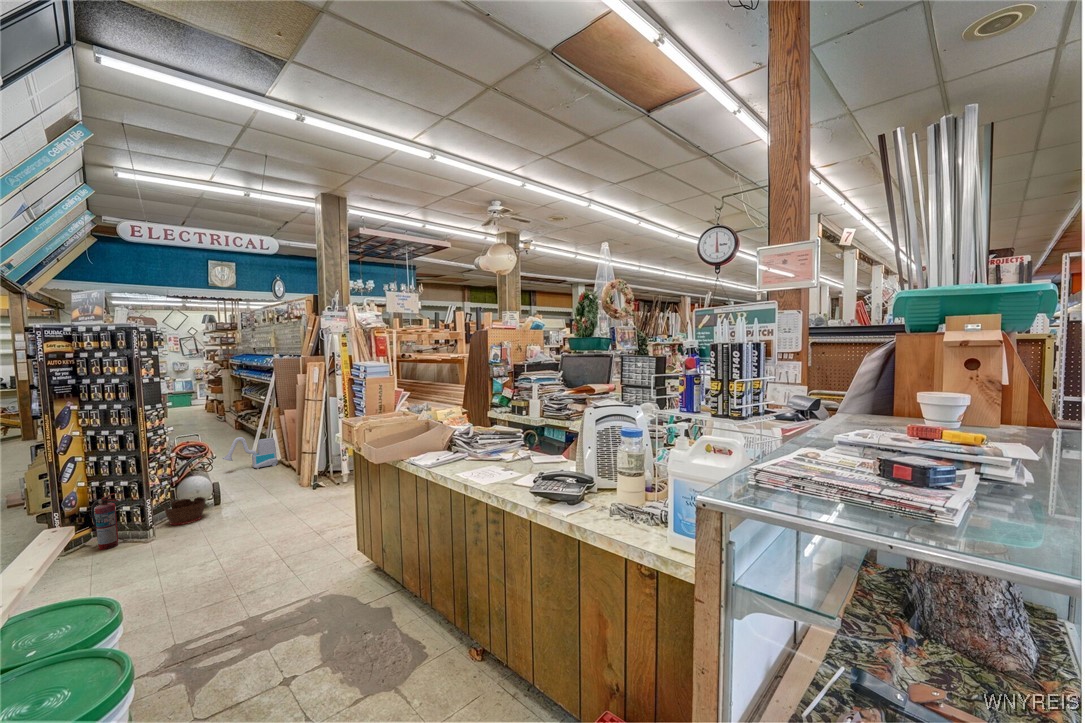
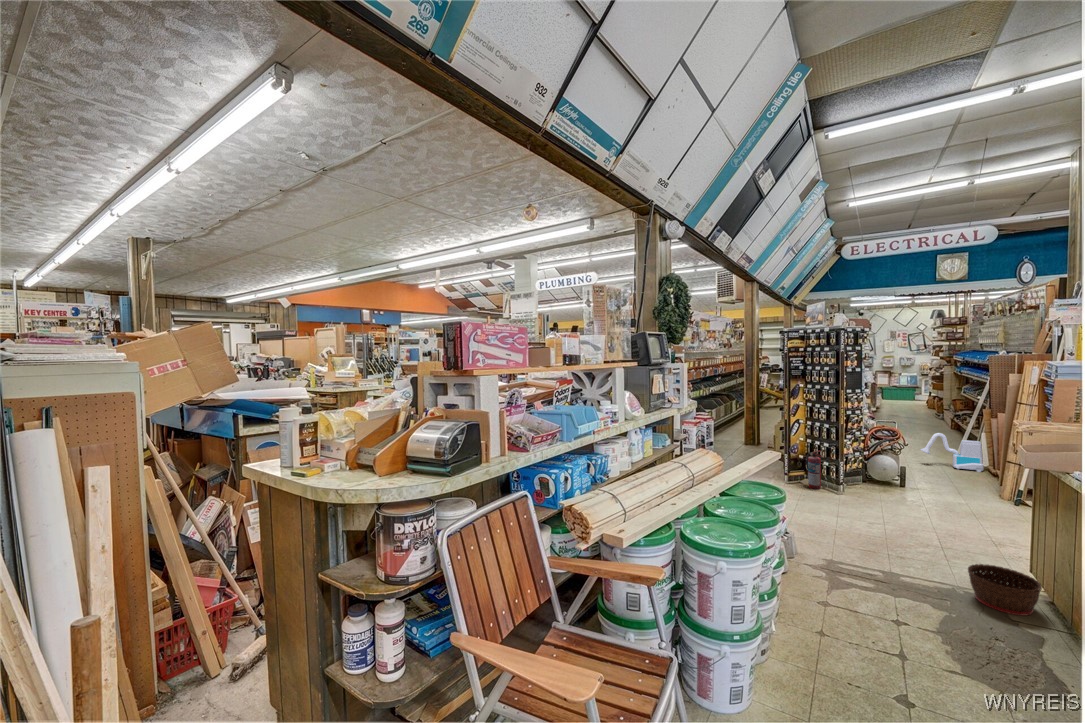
basket: present [164,497,205,525] -> present [968,564,1042,615]

